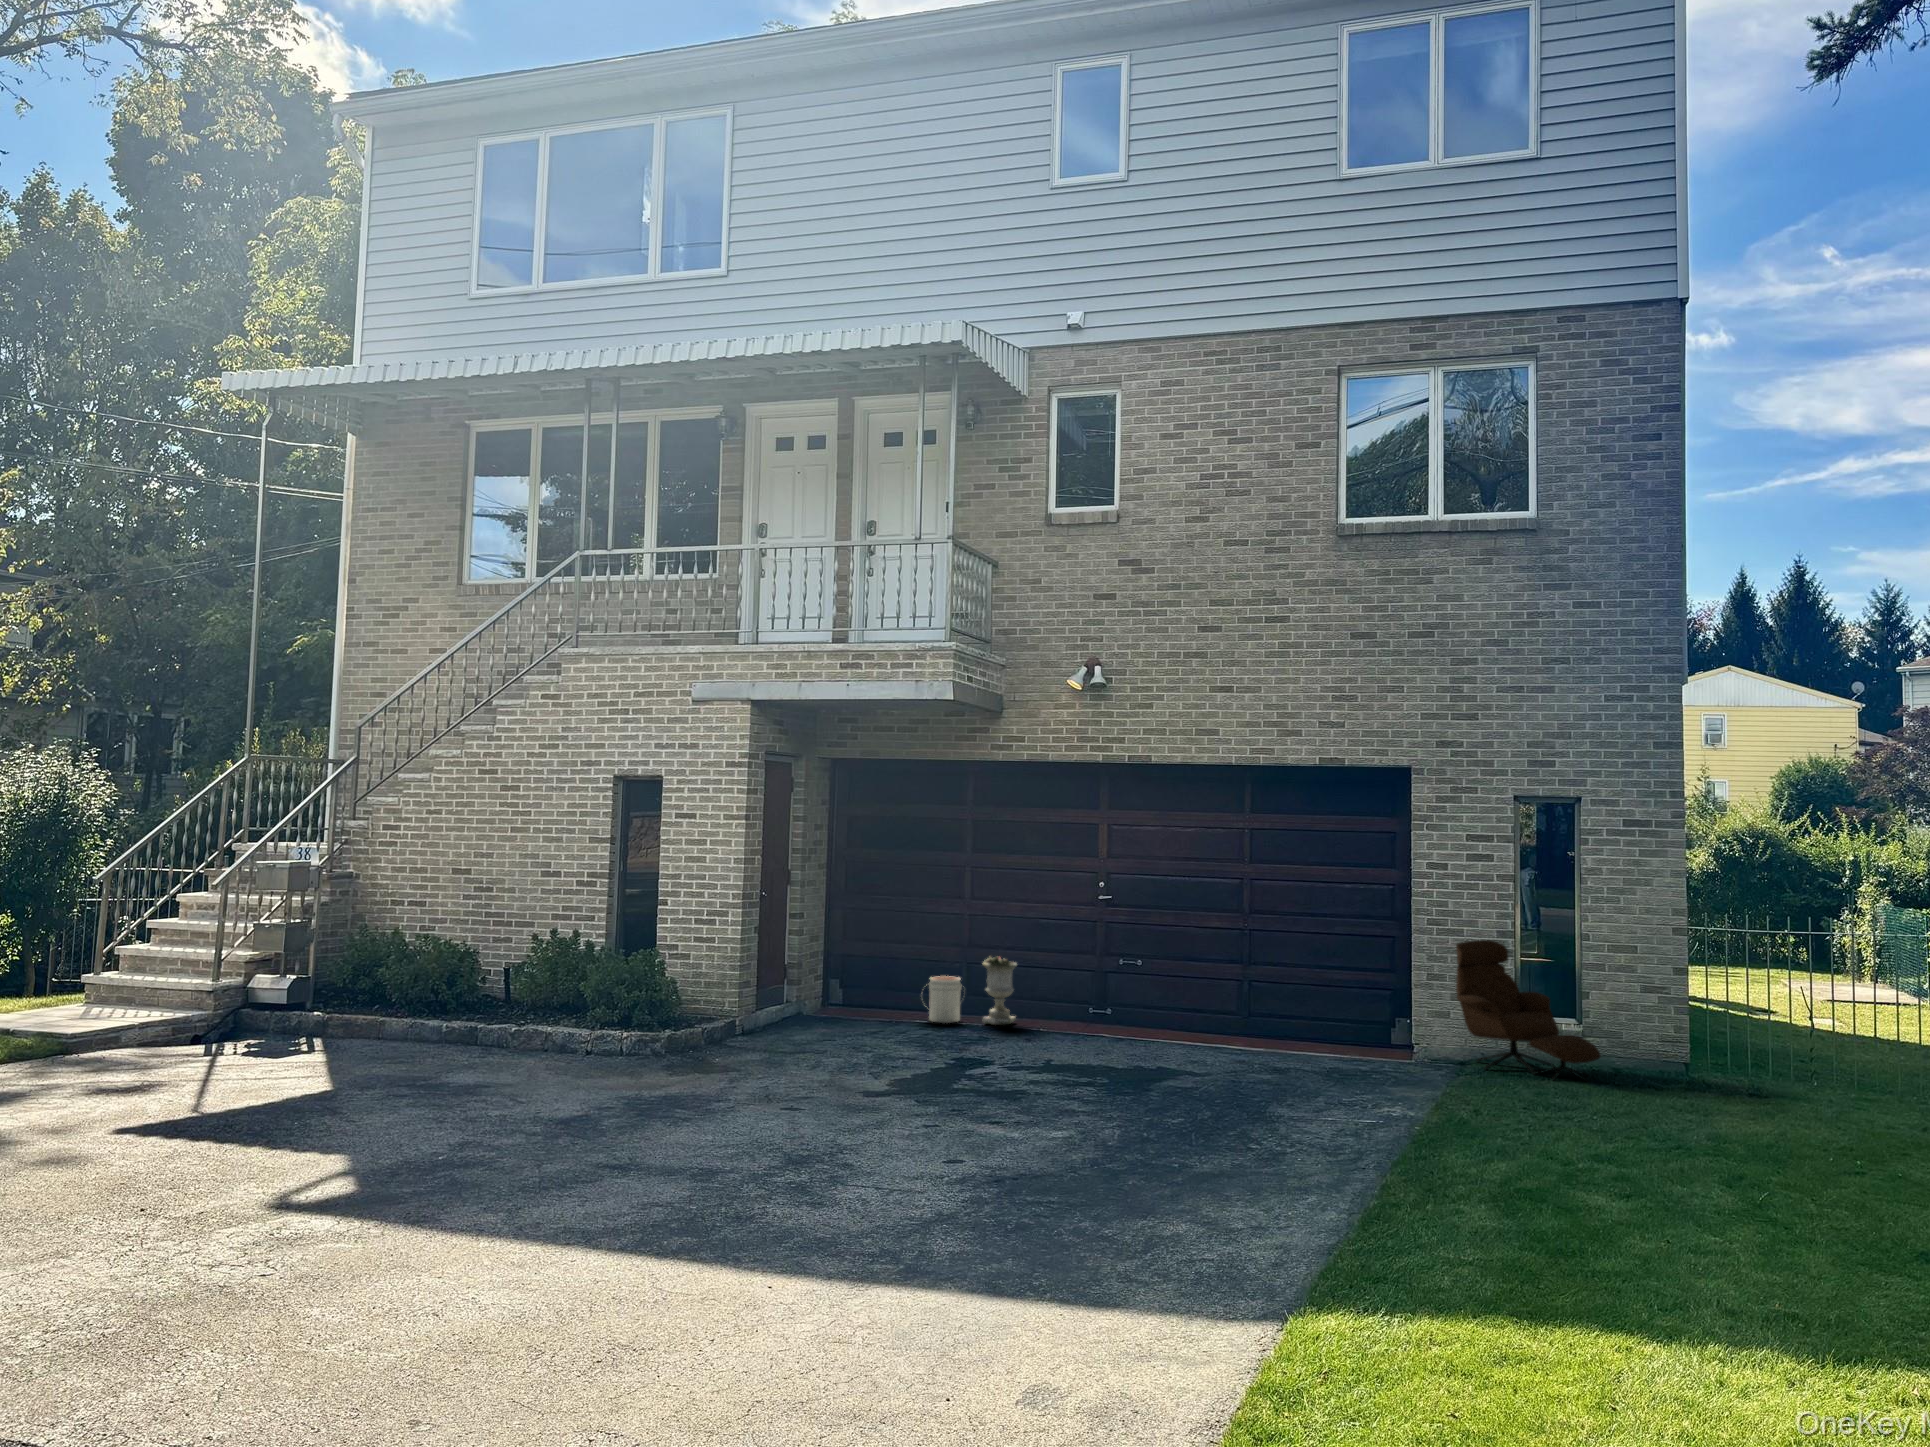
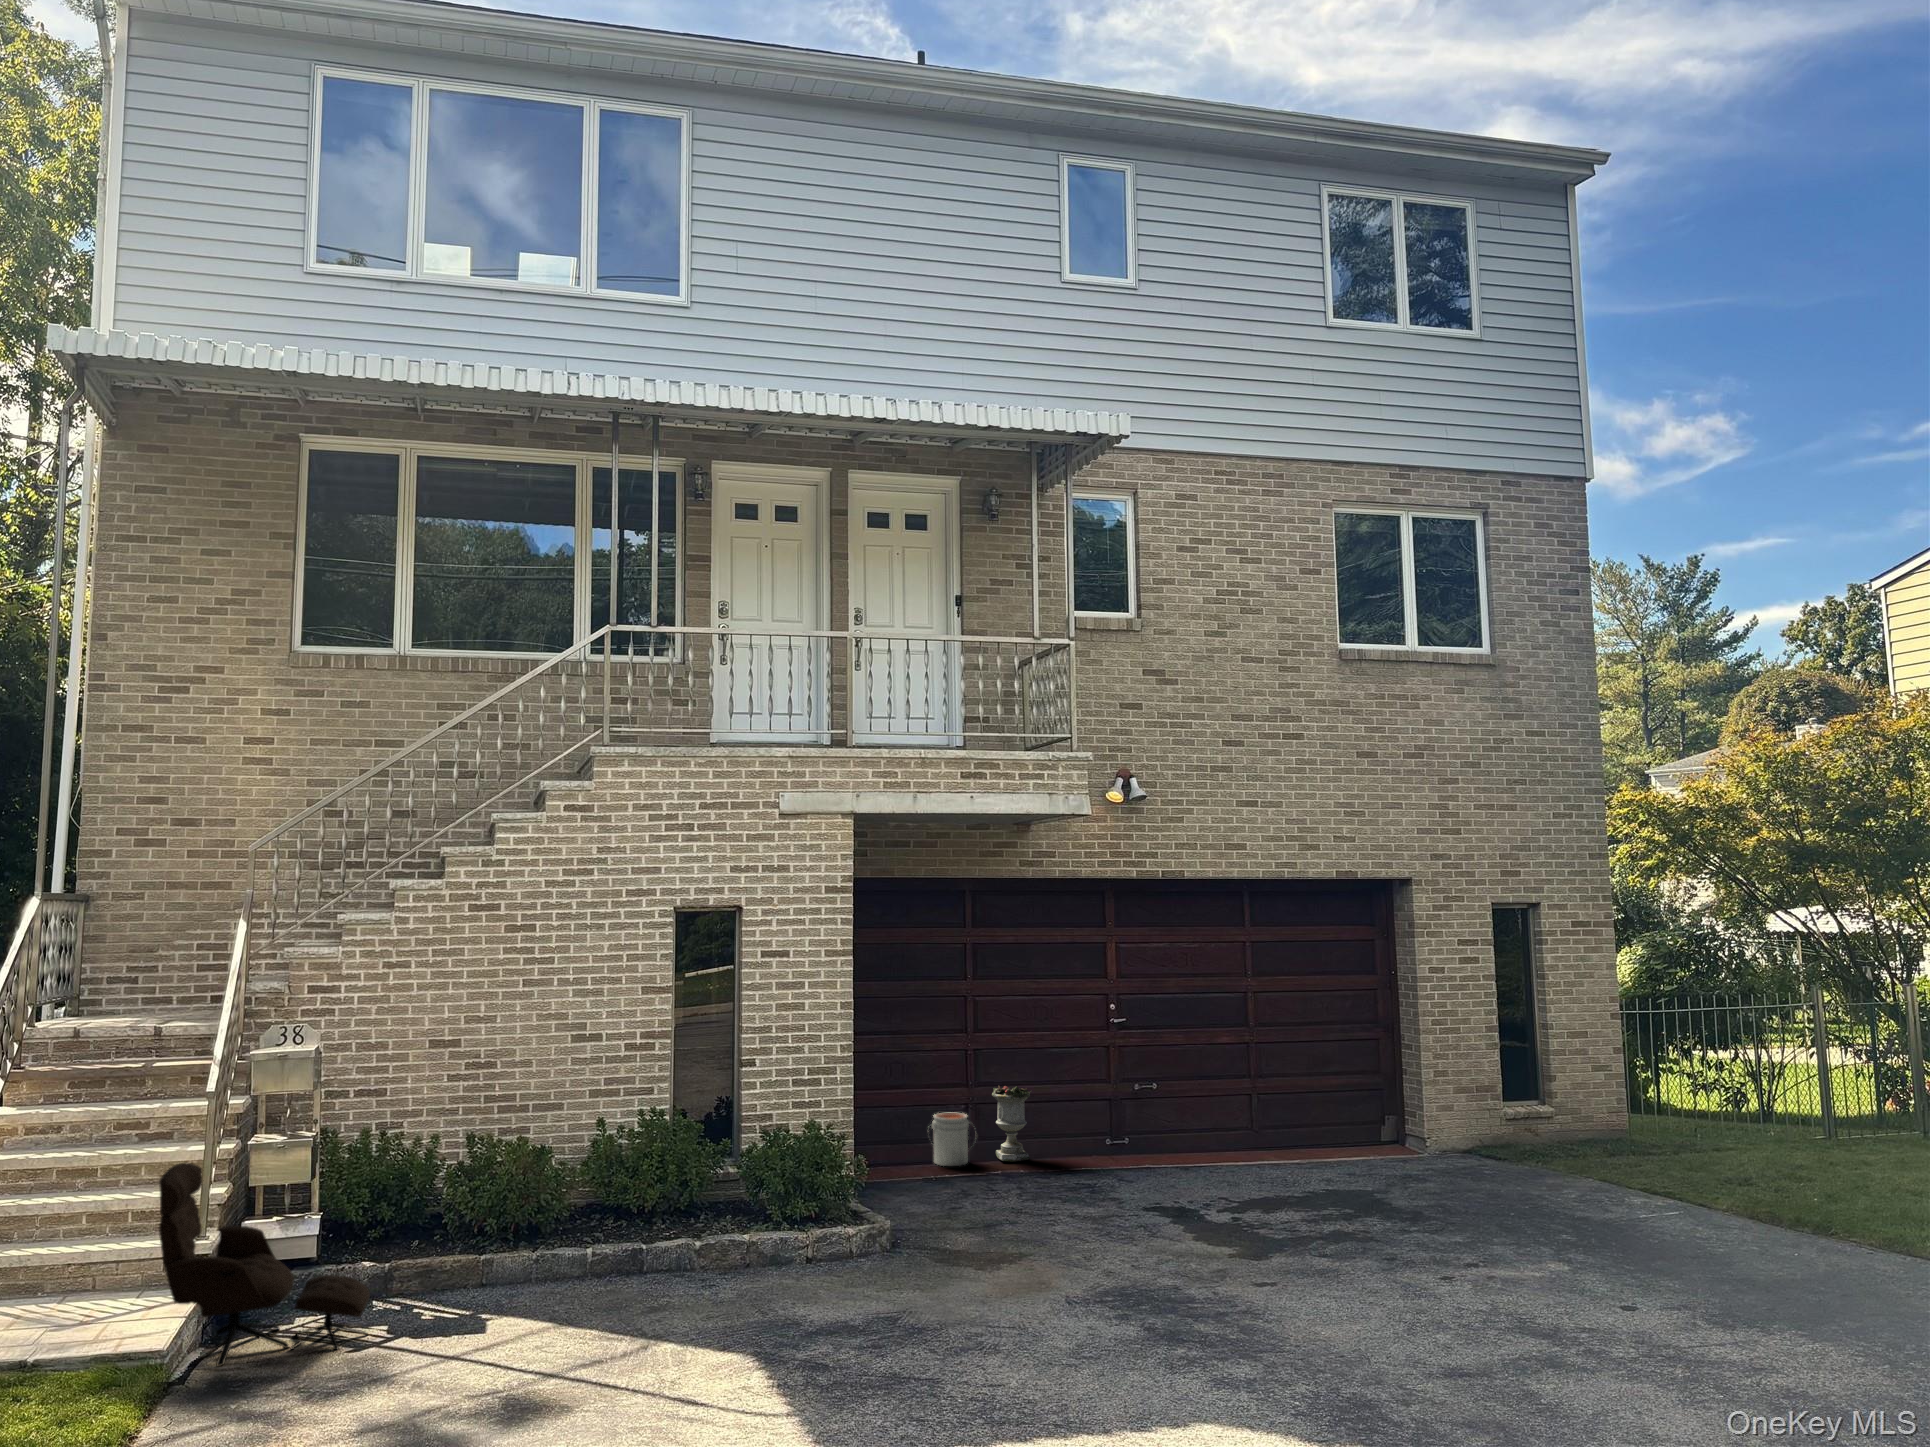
lounge chair: present [1456,940,1601,1081] -> present [159,1163,370,1366]

